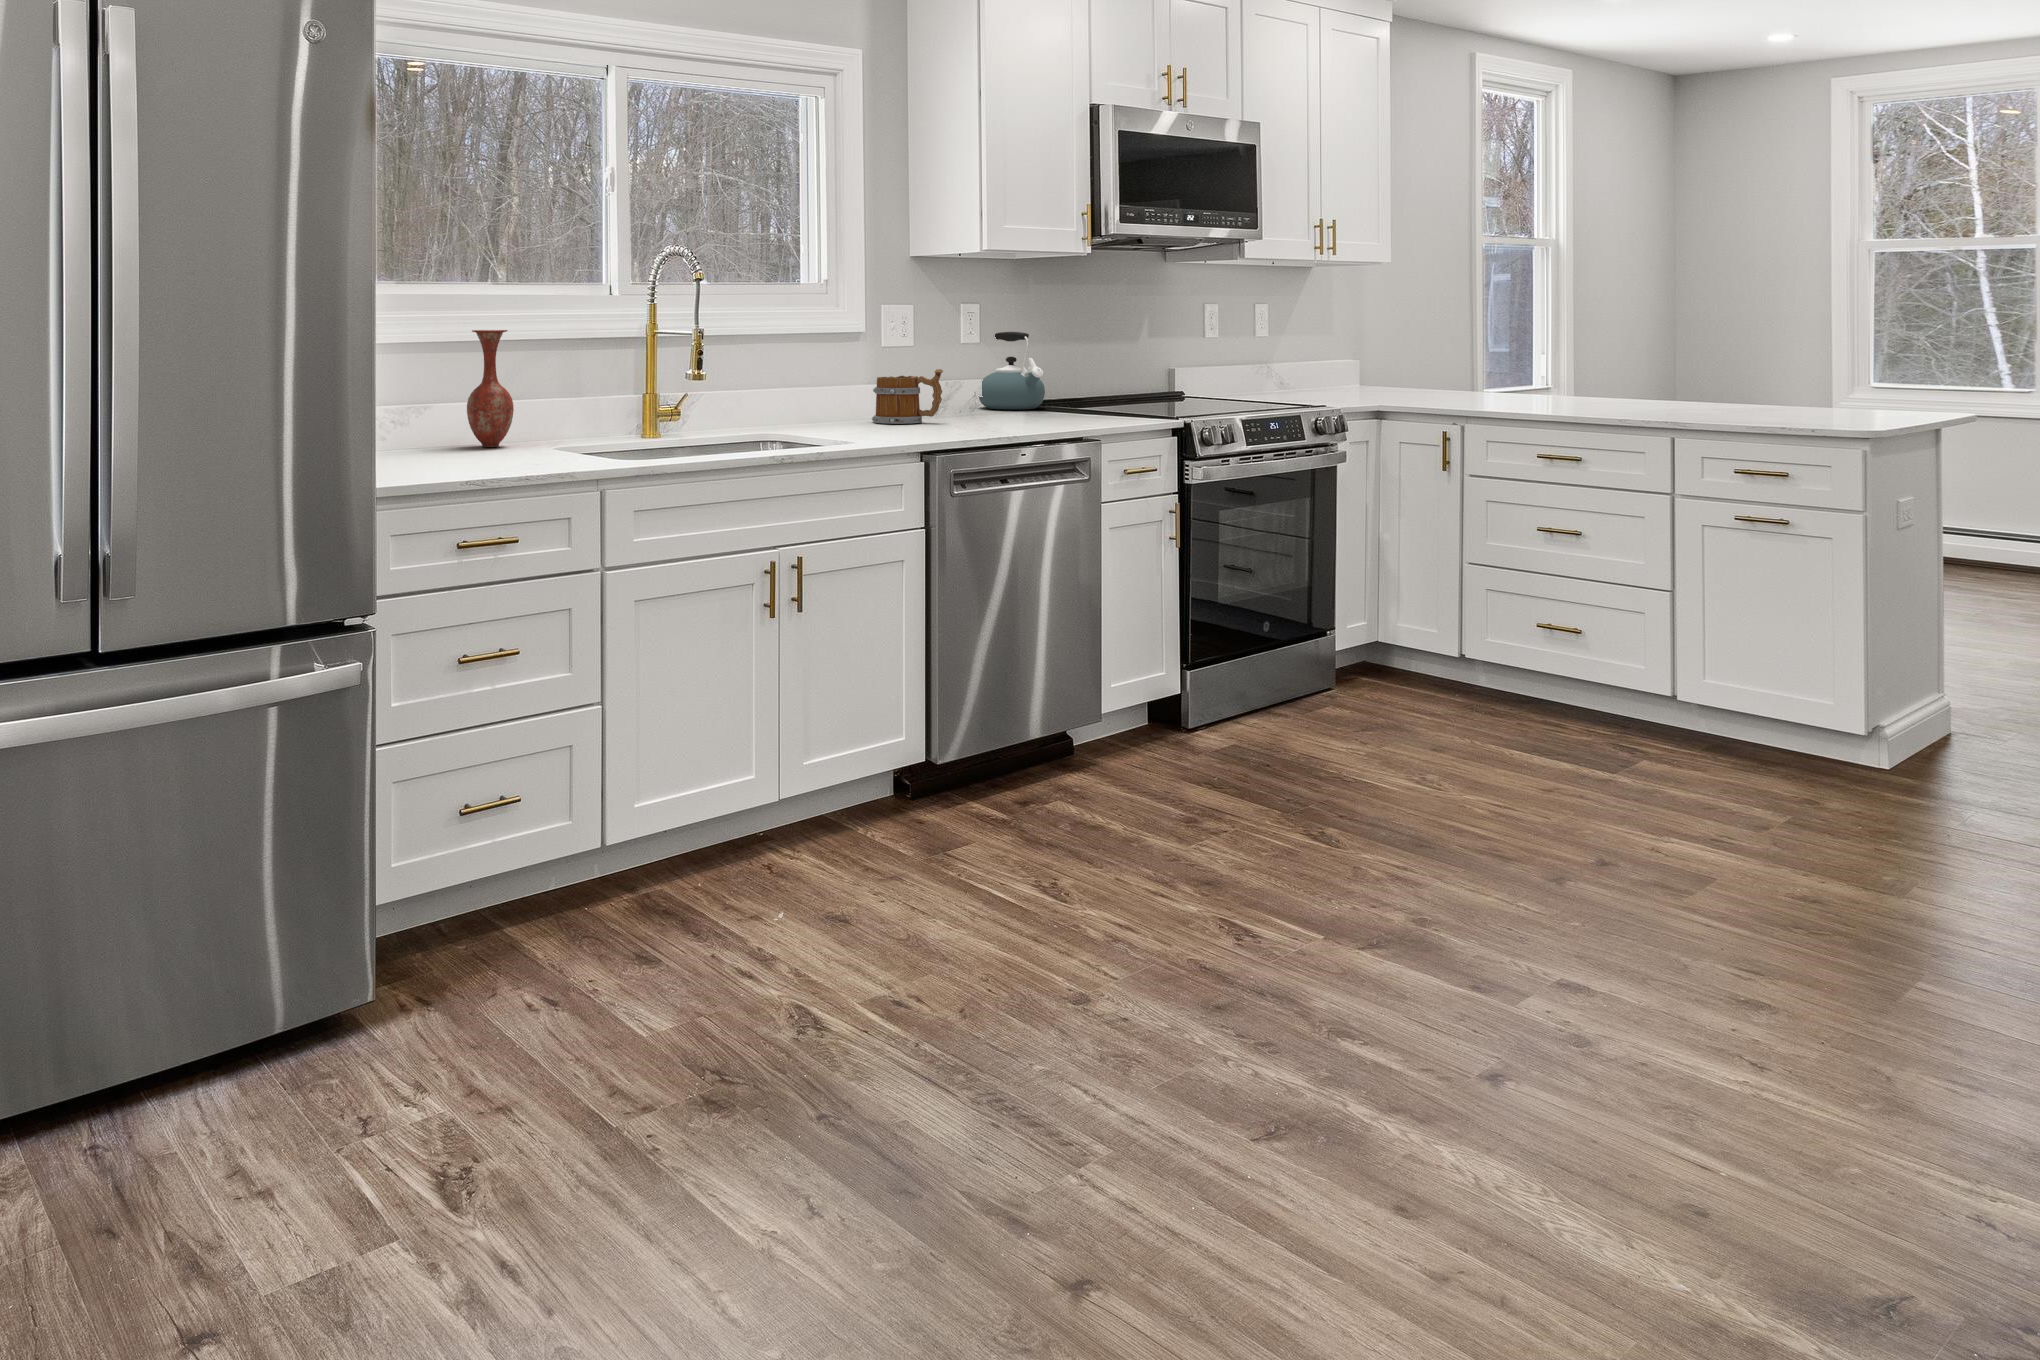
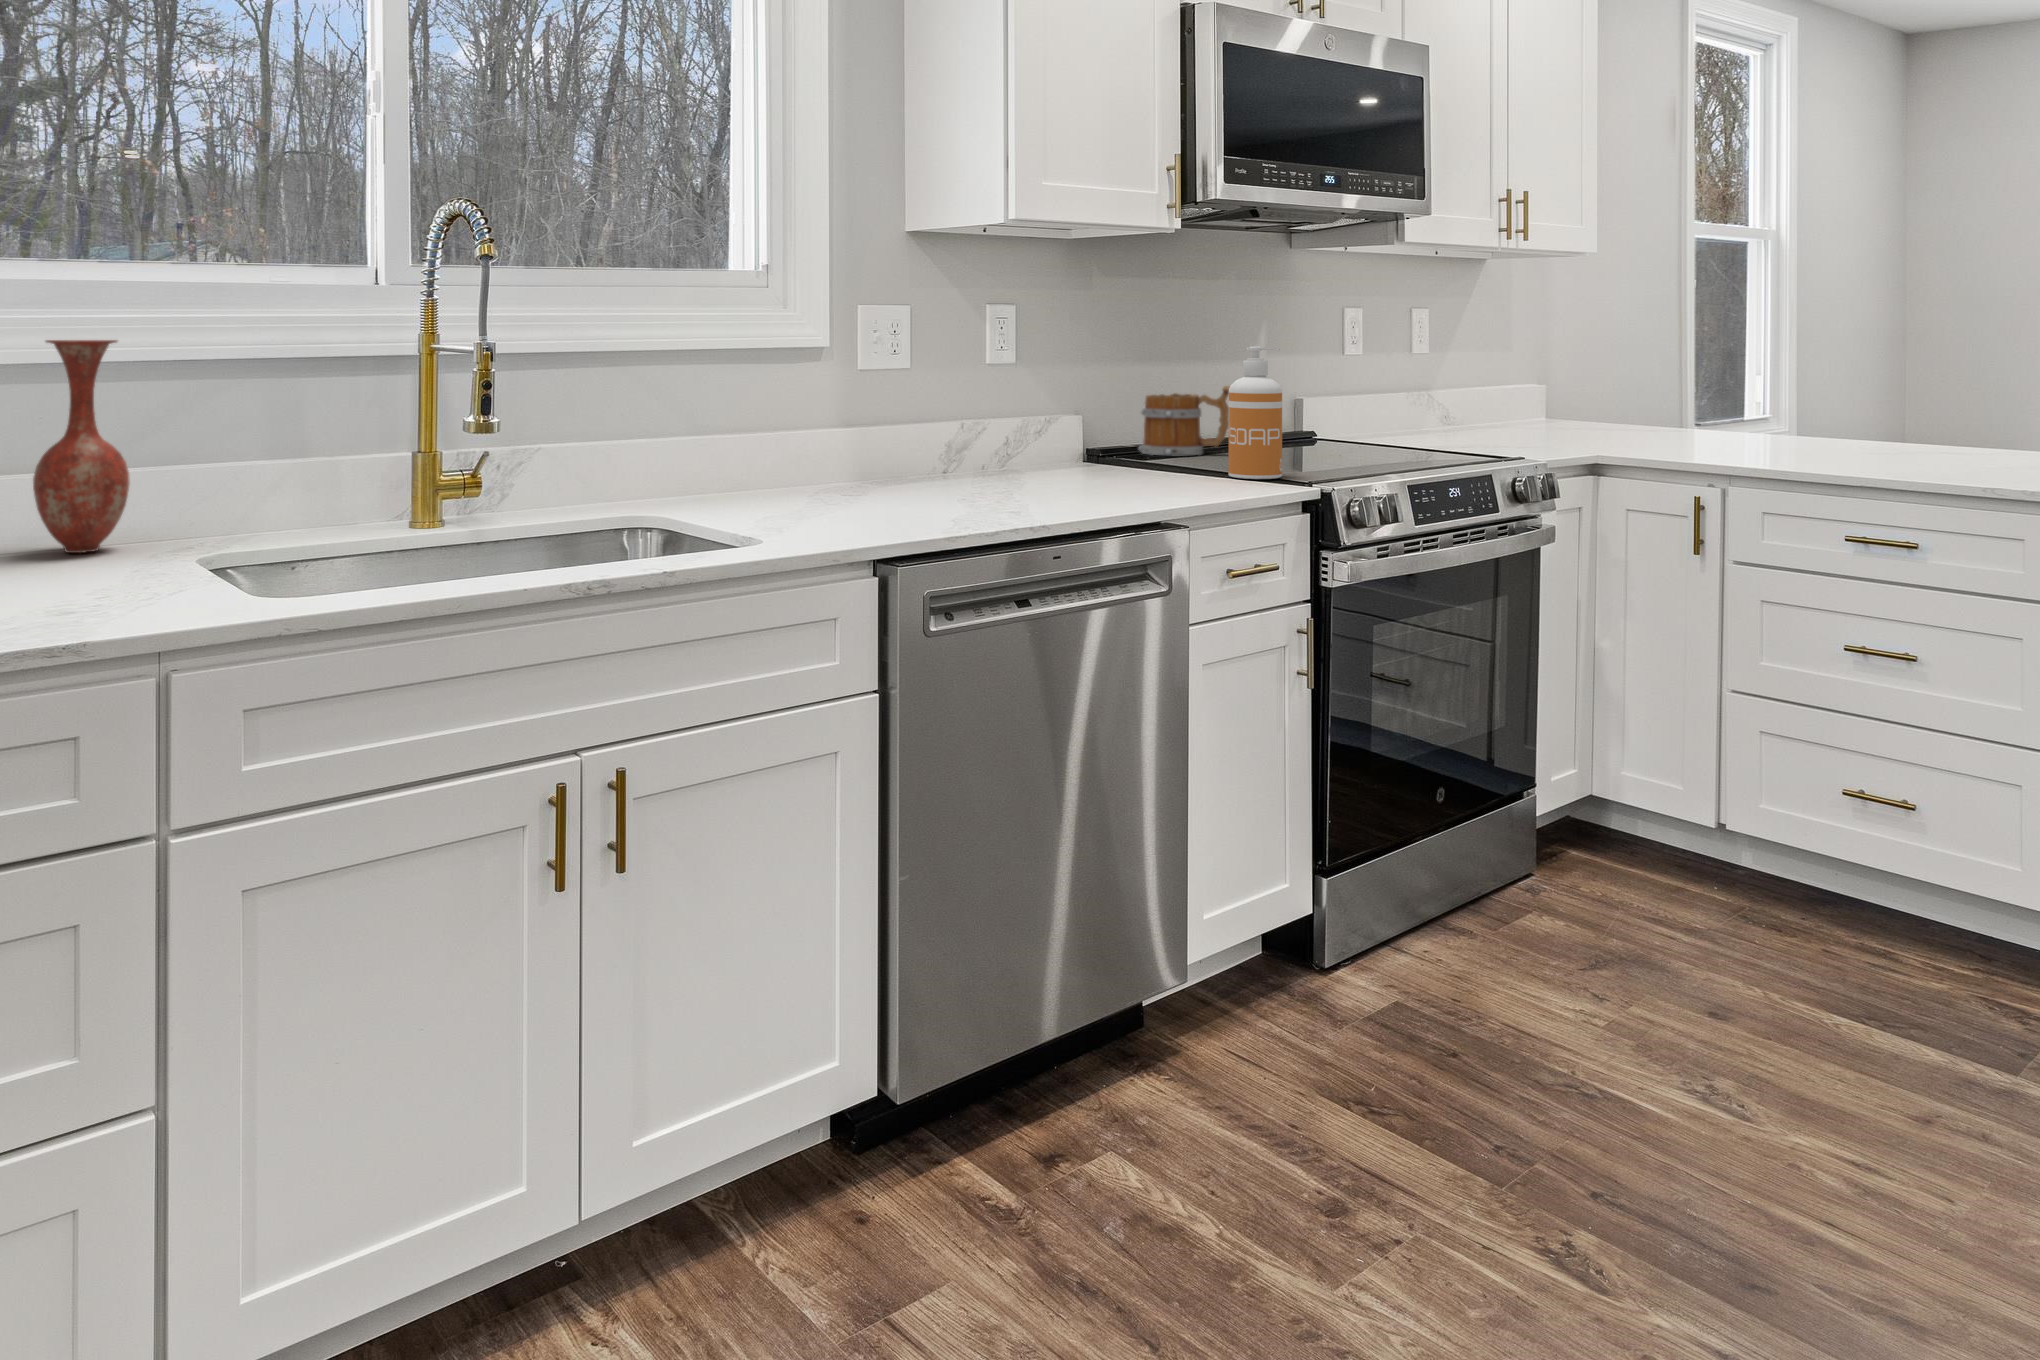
soap dispenser: none [1124,331,1159,416] -> present [1228,347,1282,479]
kettle: present [979,332,1045,410] -> none [1012,346,1111,464]
mug: present [872,369,943,424] -> present [1139,386,1229,456]

